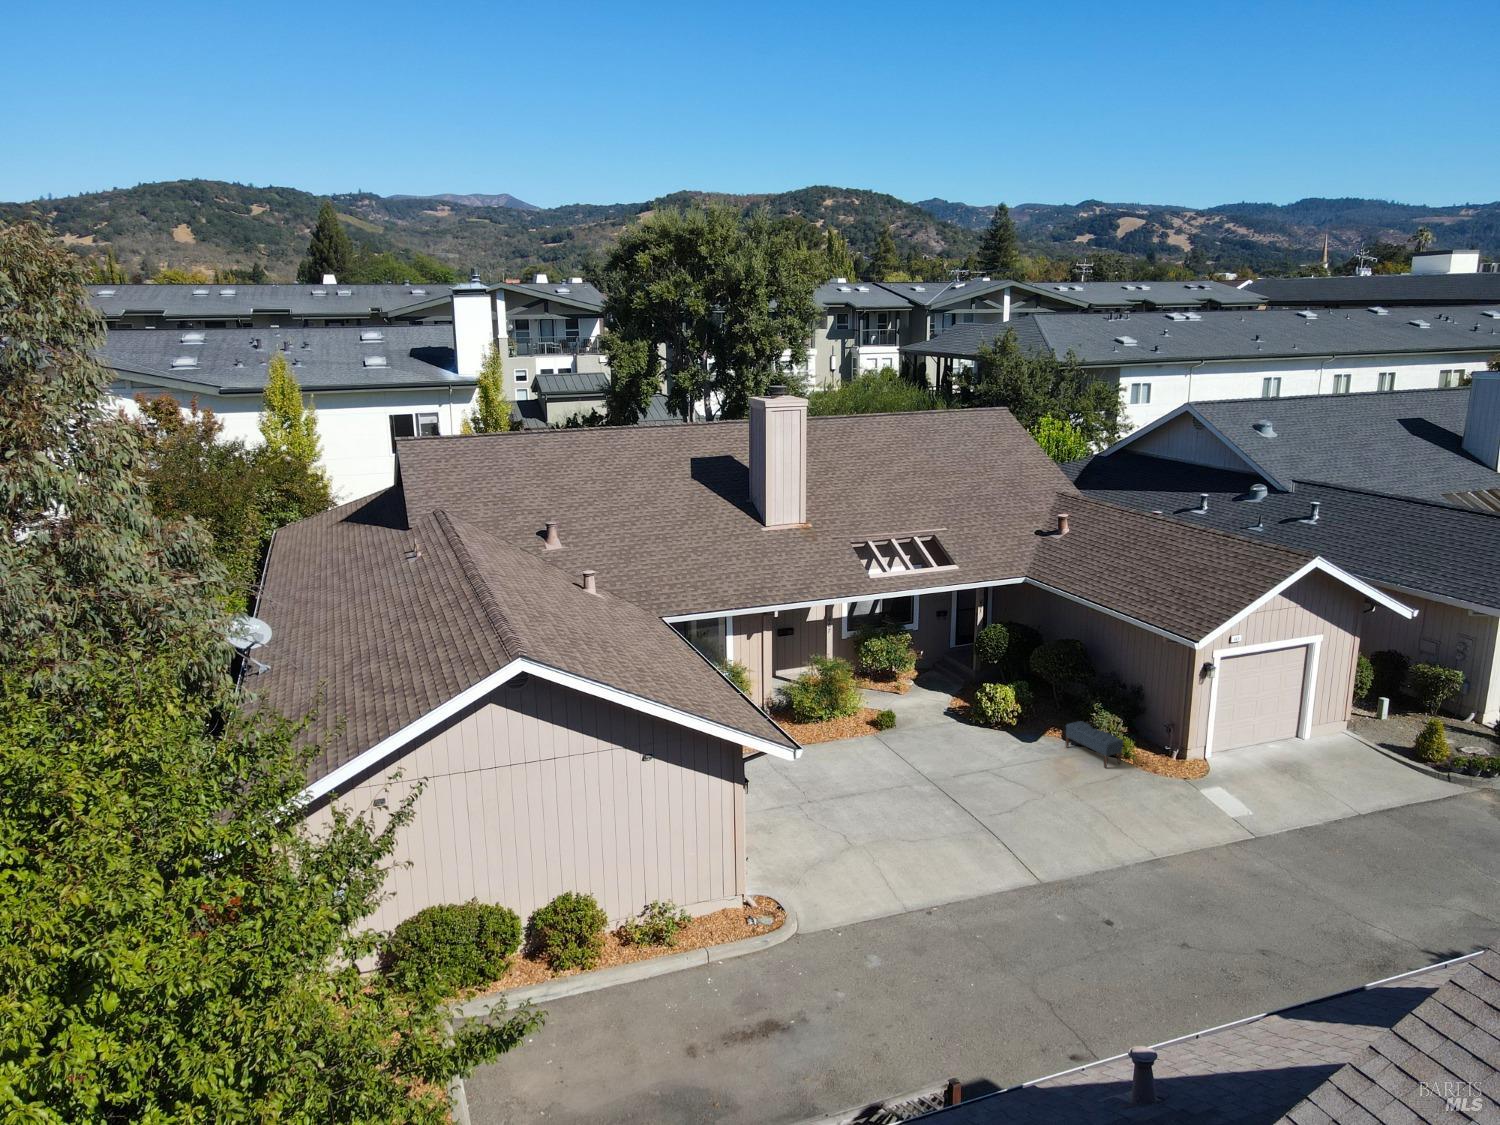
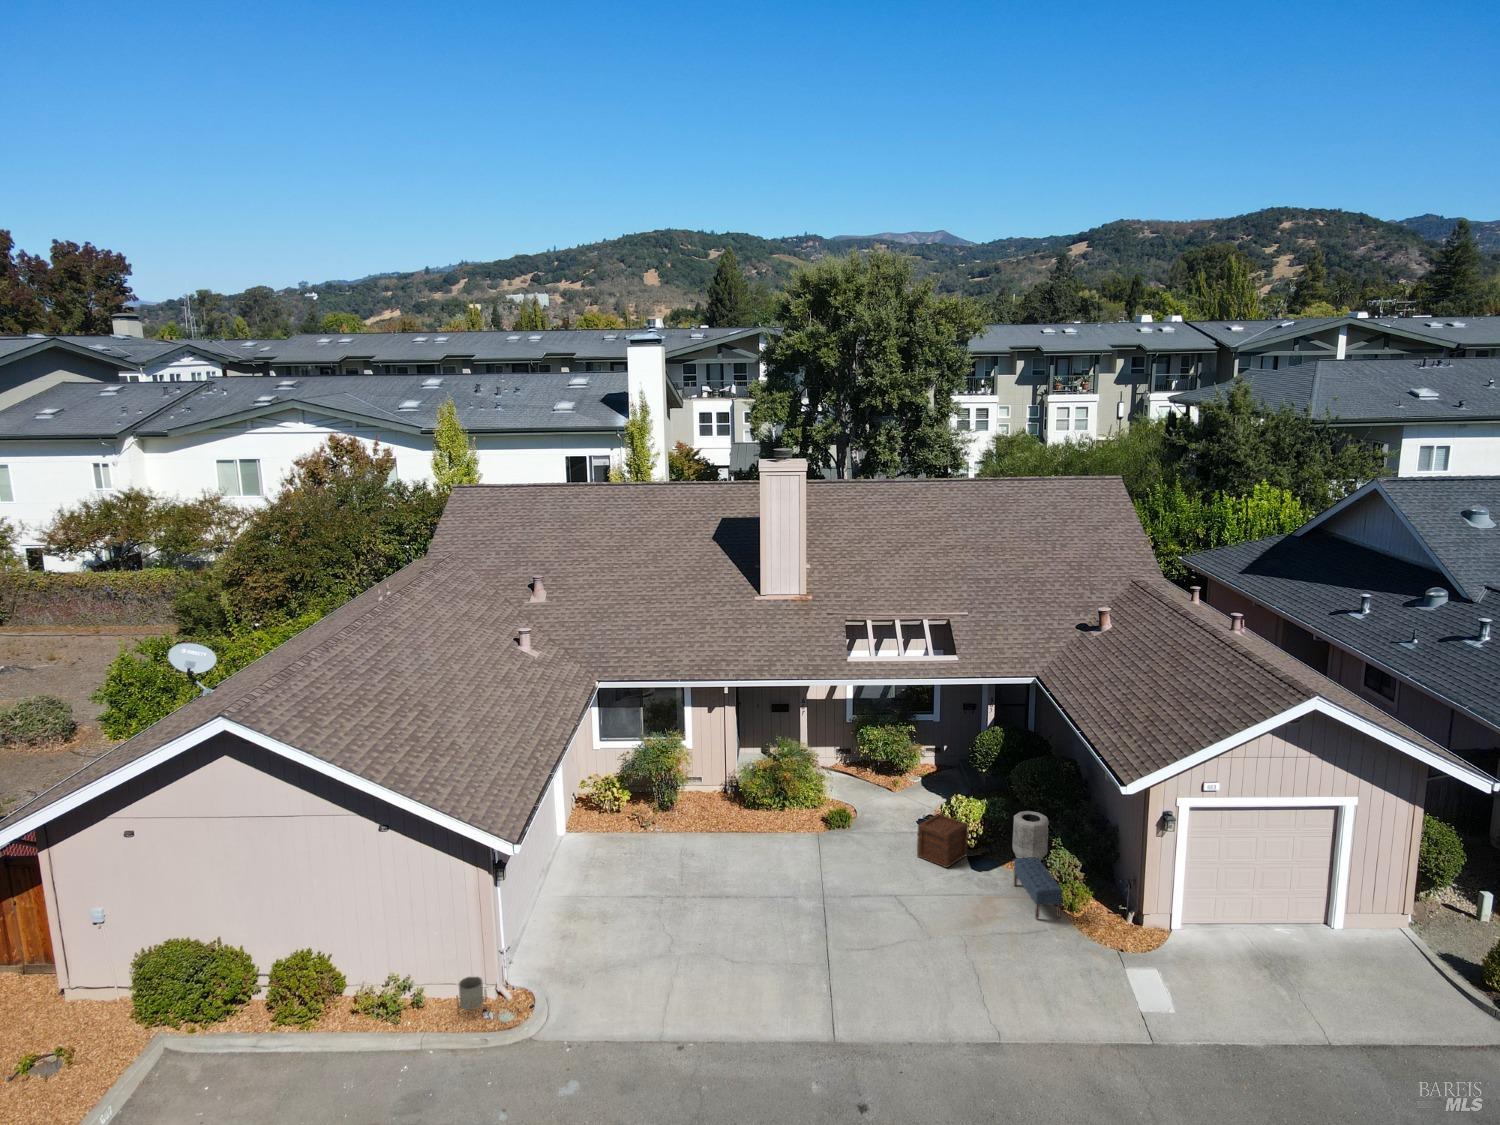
trash can: none [1042,687,1073,729] -> present [1012,811,1049,861]
wooden crate: none [974,699,1013,743] -> present [917,814,968,868]
planter: none [717,889,739,929] -> present [456,977,488,1019]

